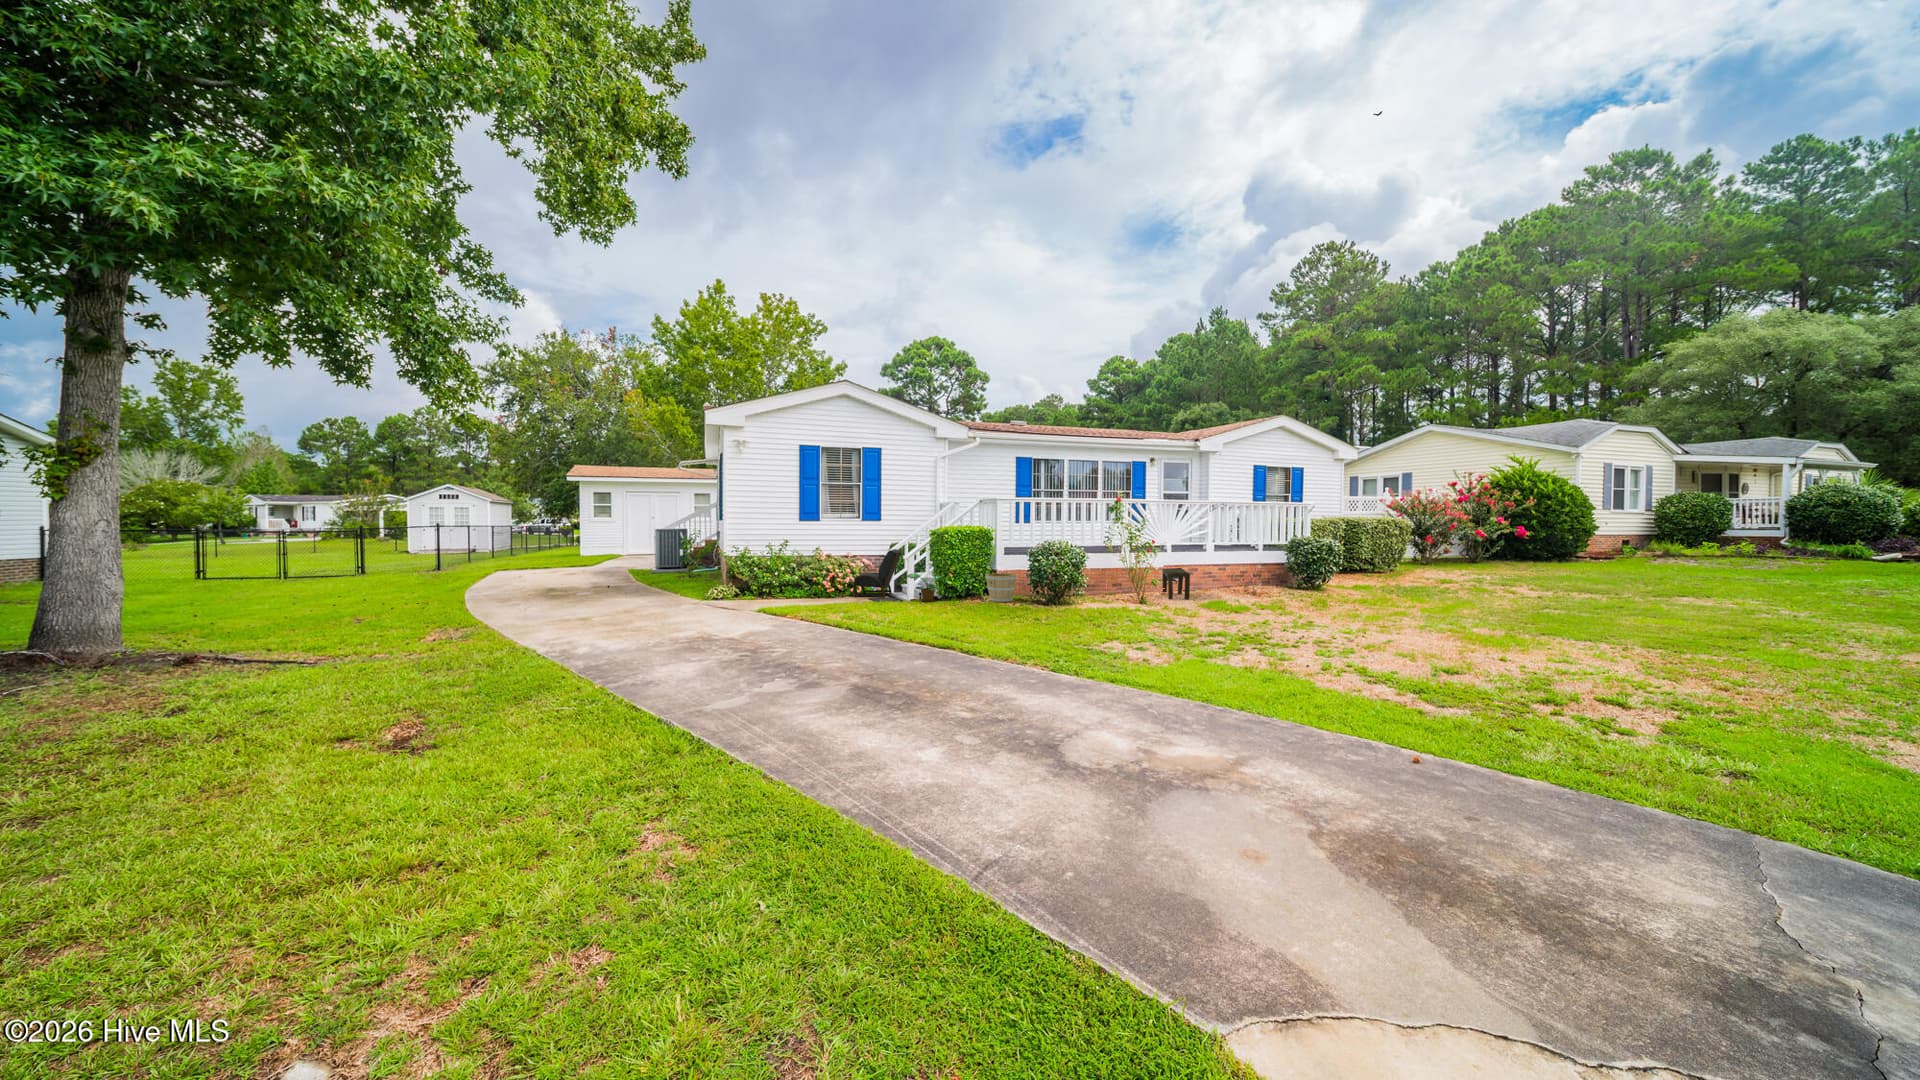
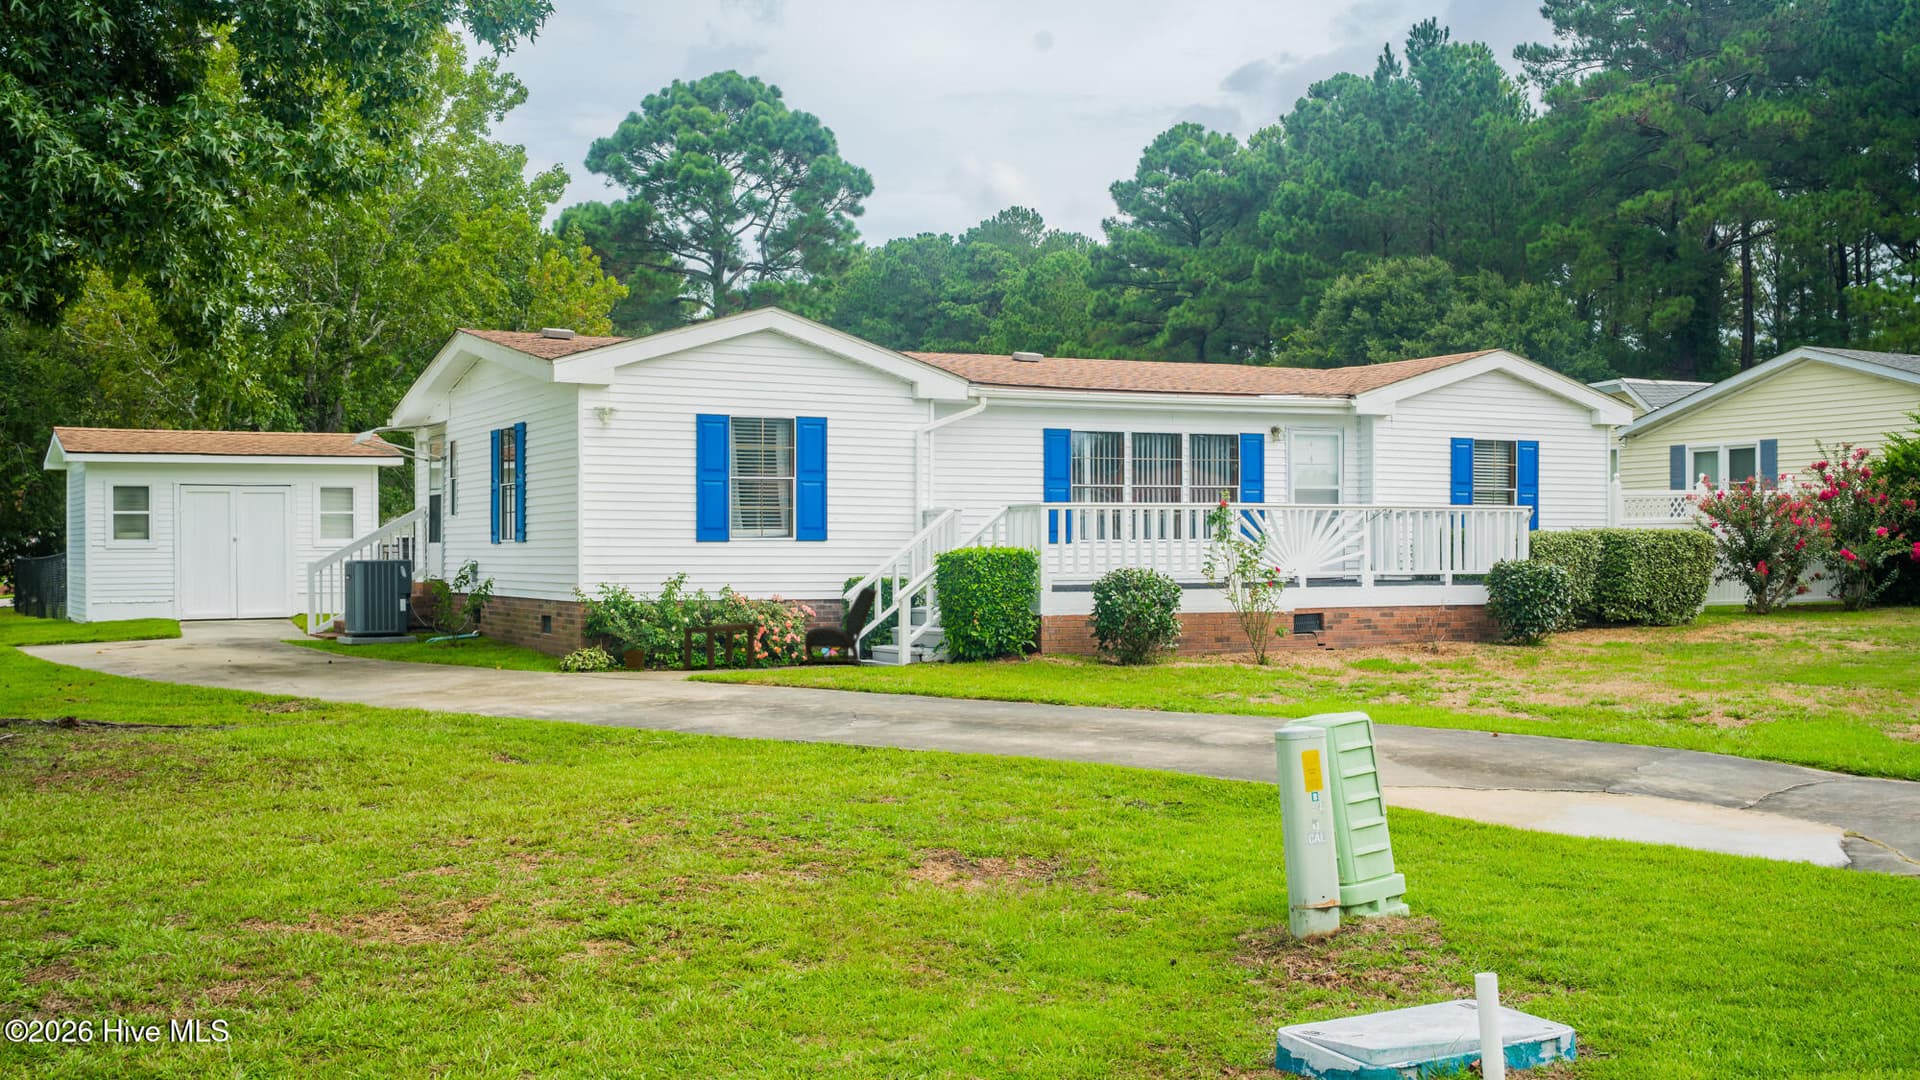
bench: present [1162,569,1190,599] -> present [683,623,756,670]
wooden bucket: present [985,573,1017,602] -> none [1022,621,1072,665]
potted plant: present [907,574,942,602] -> present [600,627,650,670]

